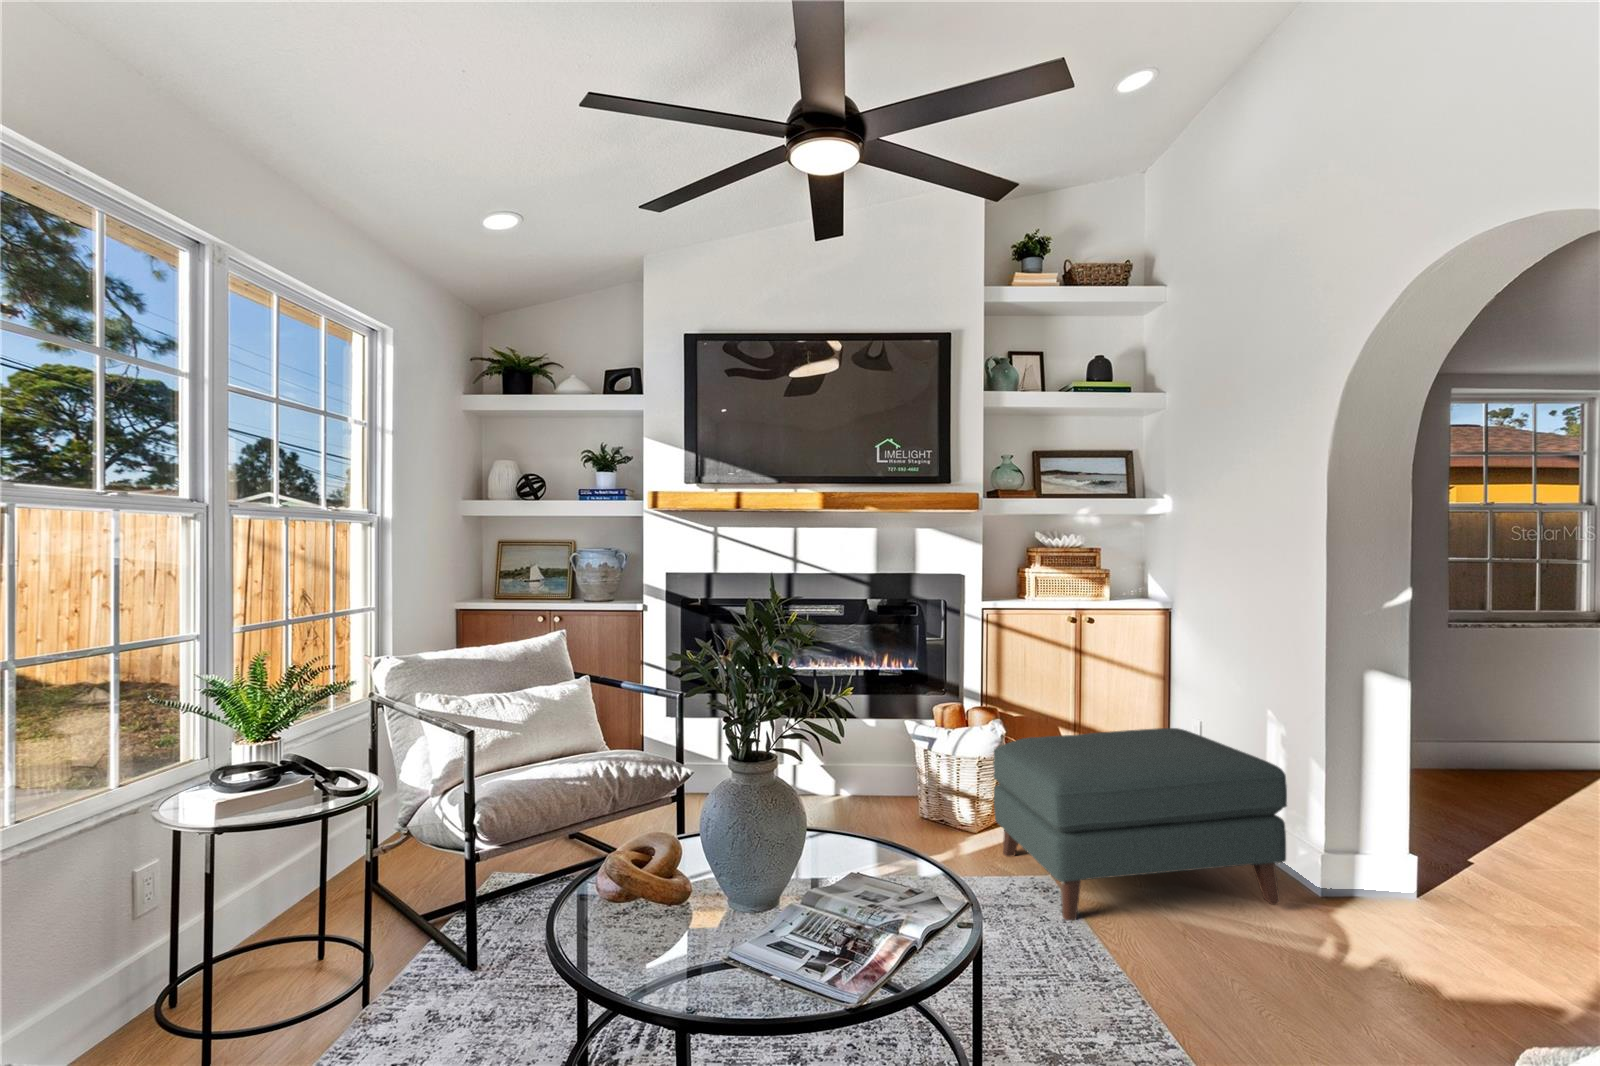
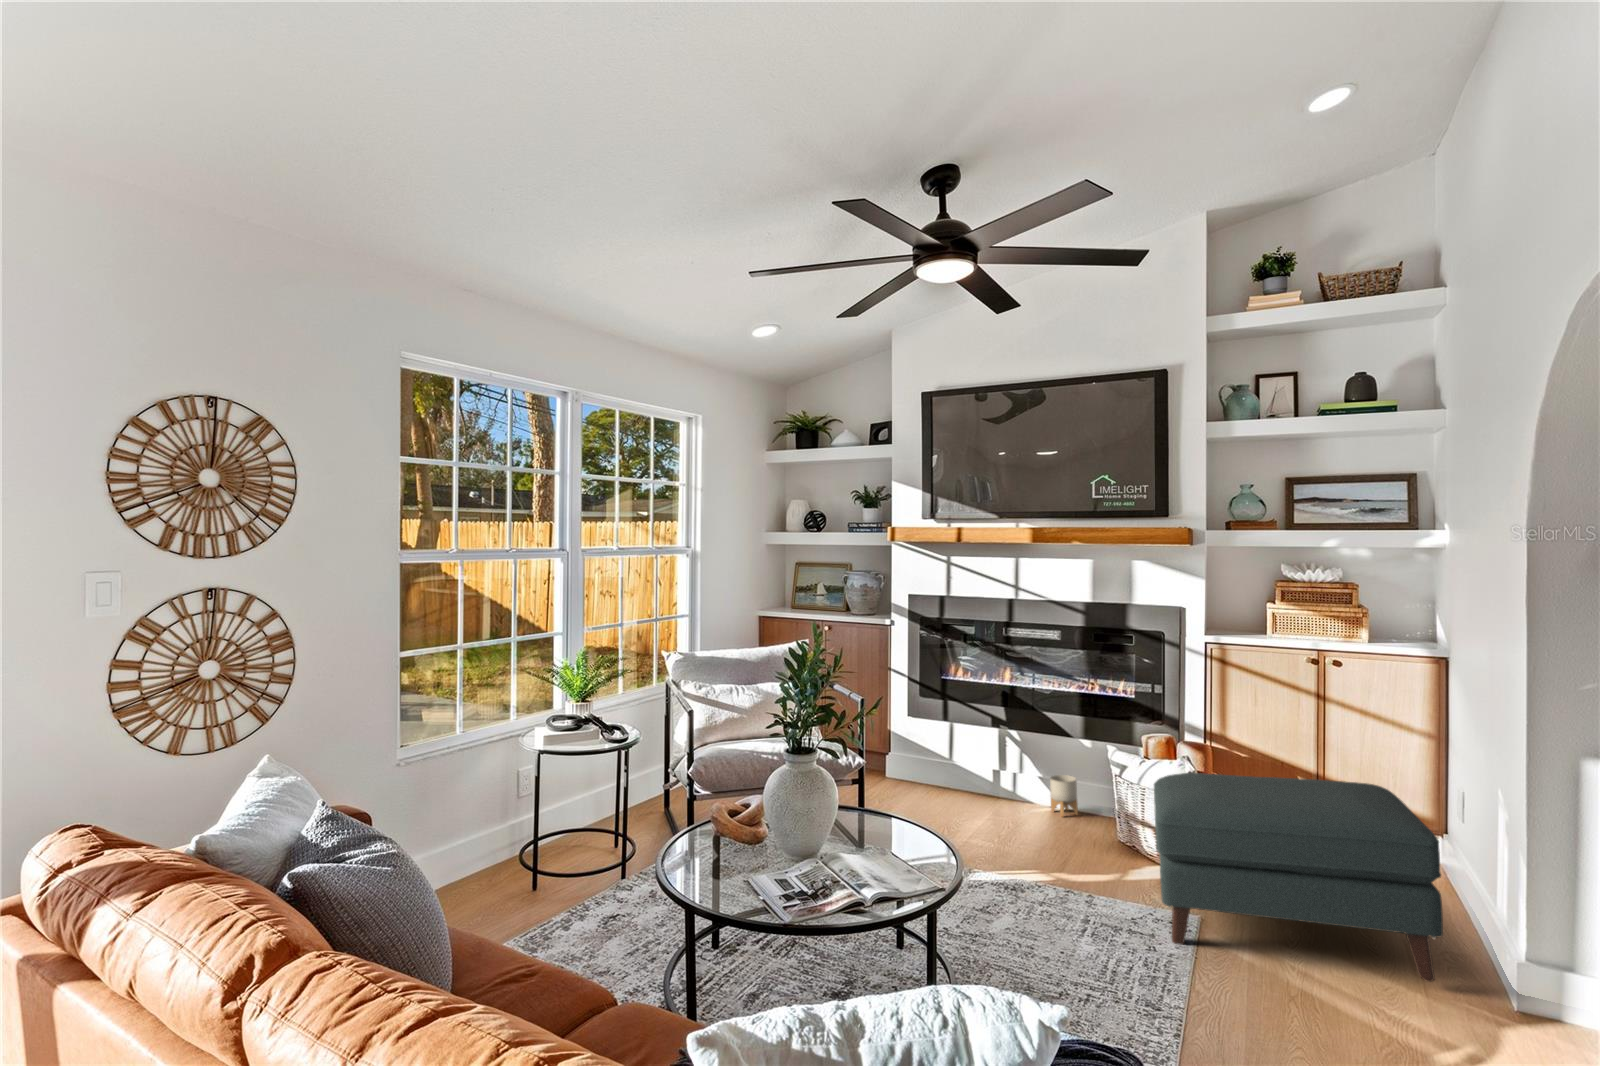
planter: none [839,759,868,804] -> present [1050,775,1078,817]

